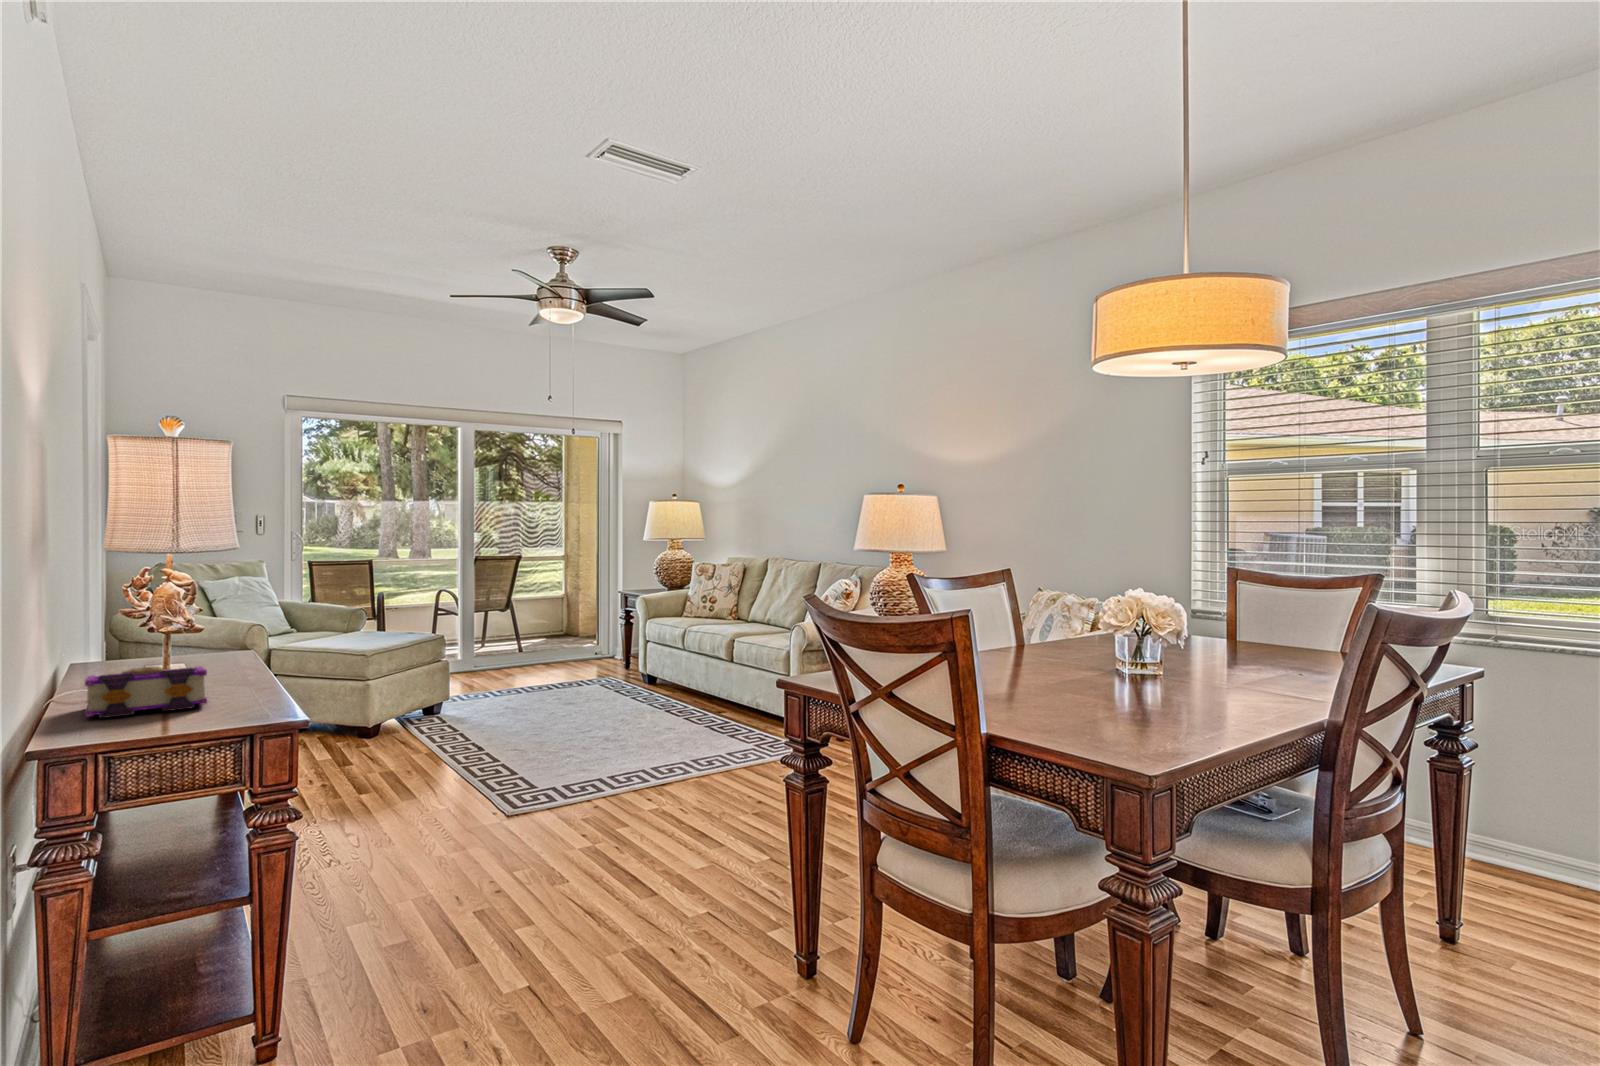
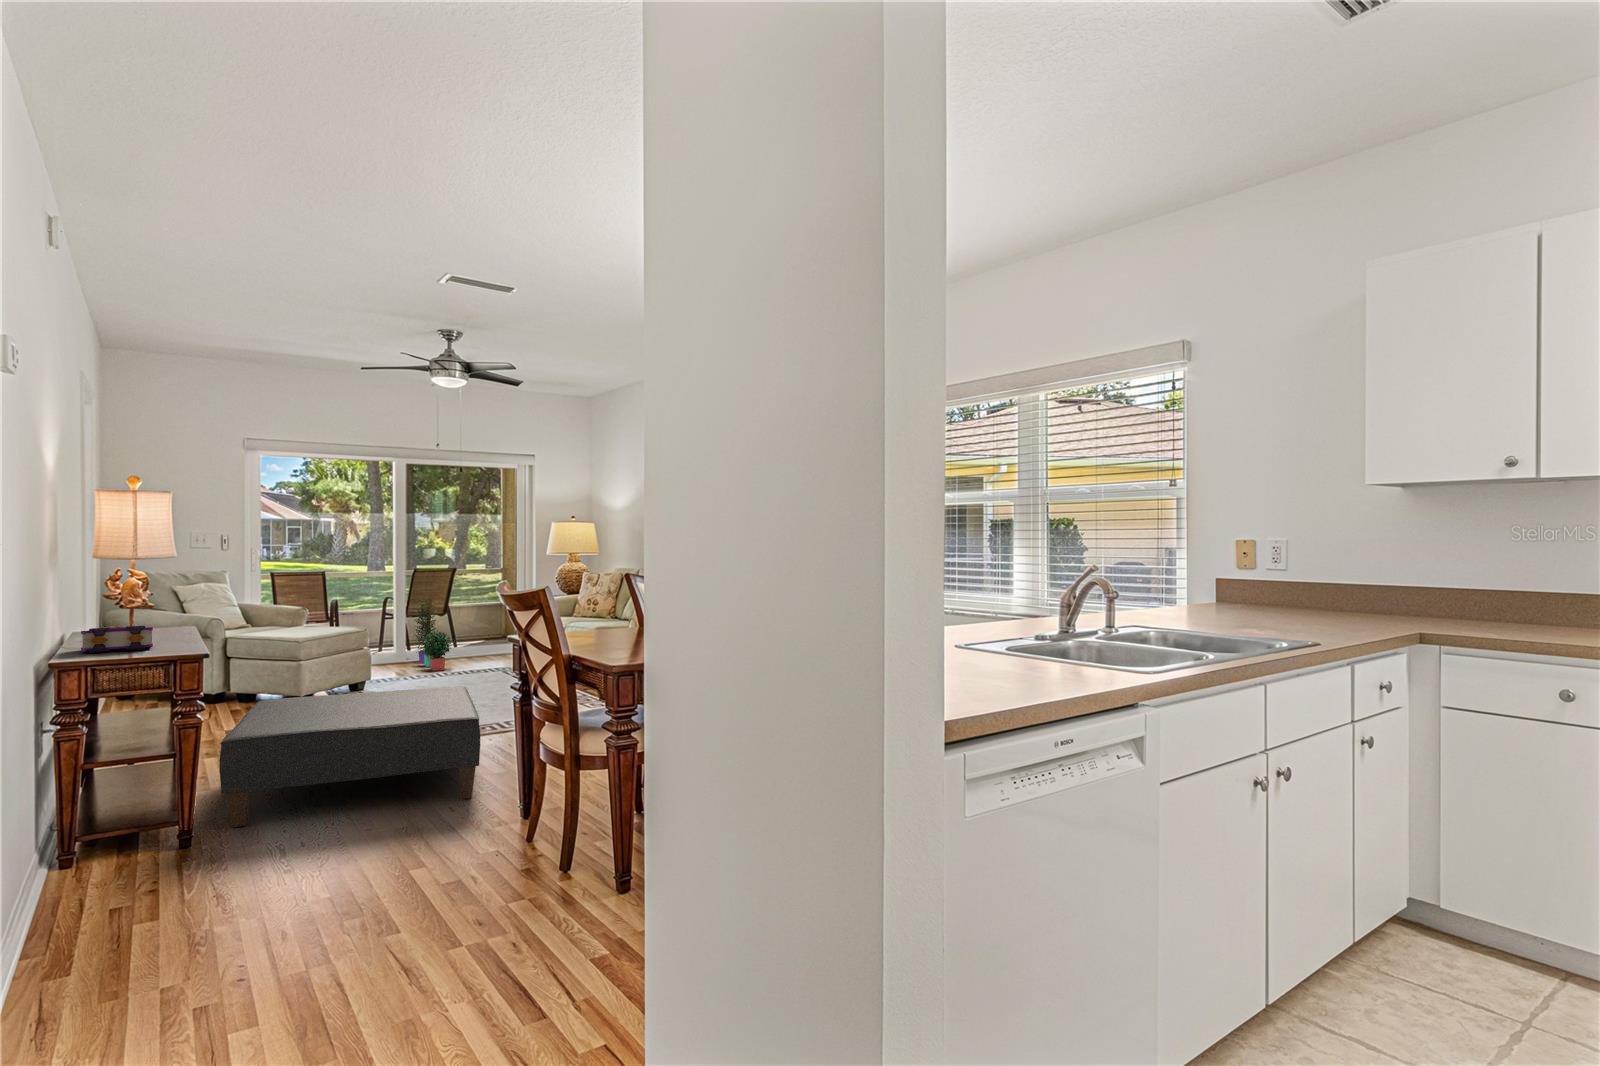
potted plant: none [483,593,535,683] -> present [414,599,451,671]
ottoman: none [319,731,710,1000] -> present [220,686,480,827]

